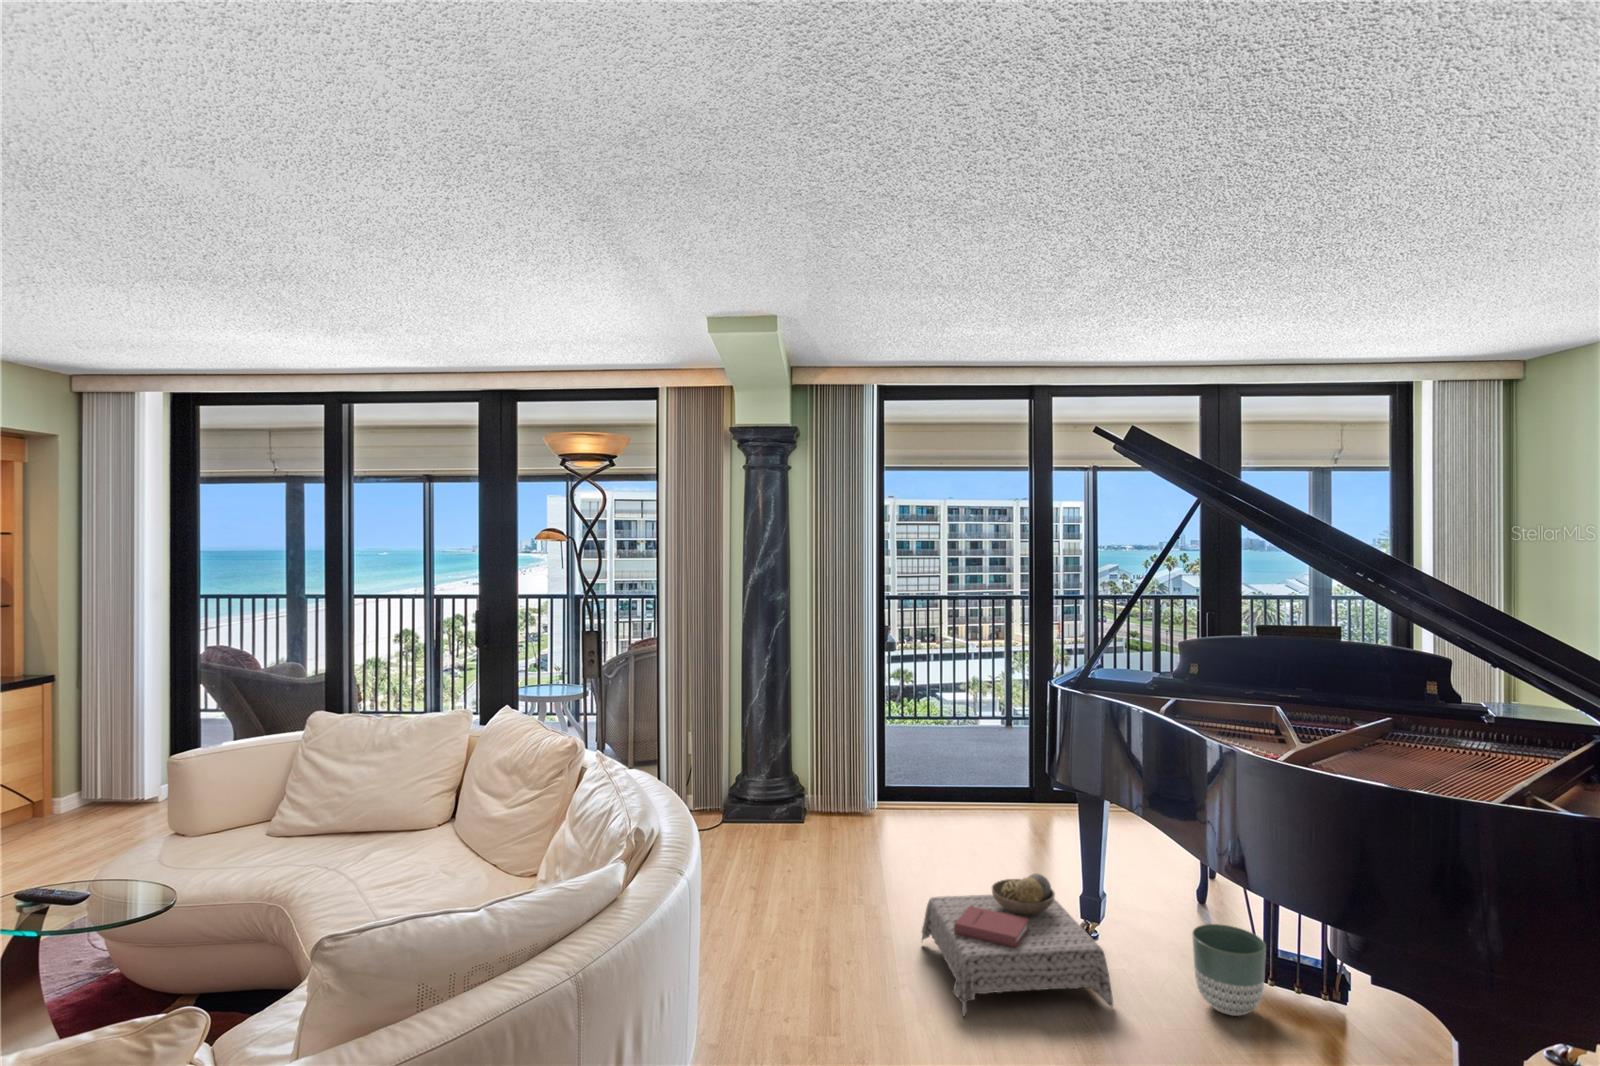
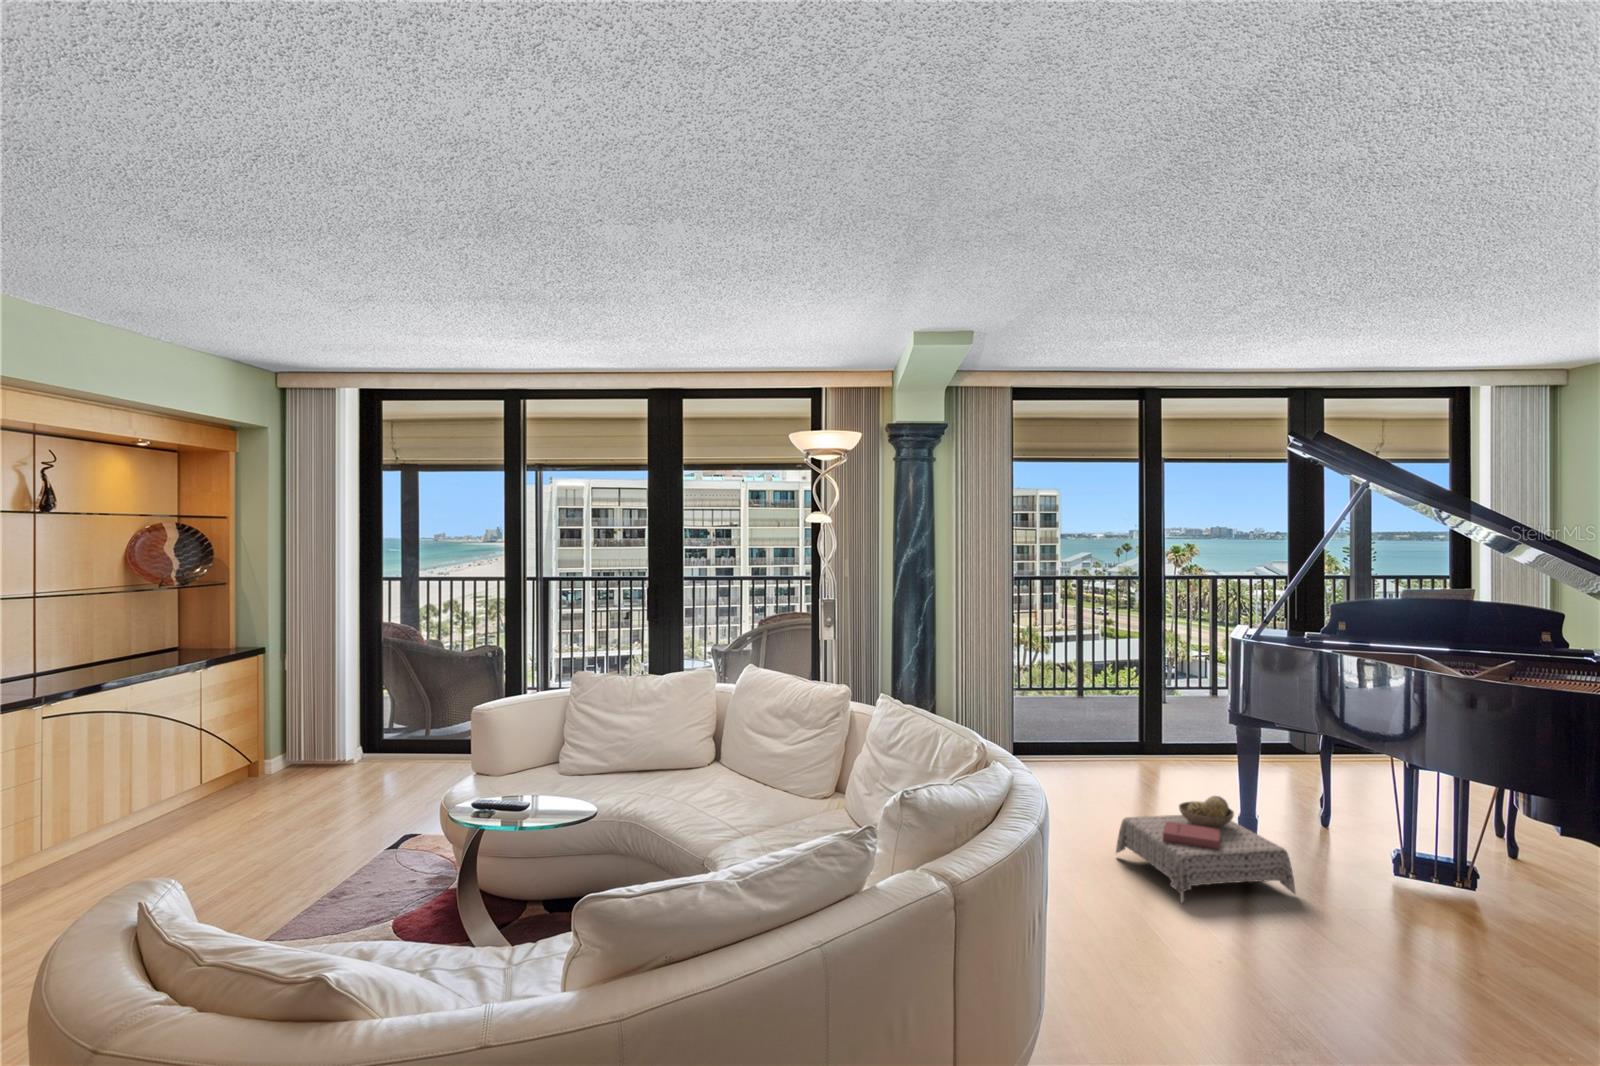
planter: present [1192,924,1266,1016] -> none [1356,830,1420,899]

